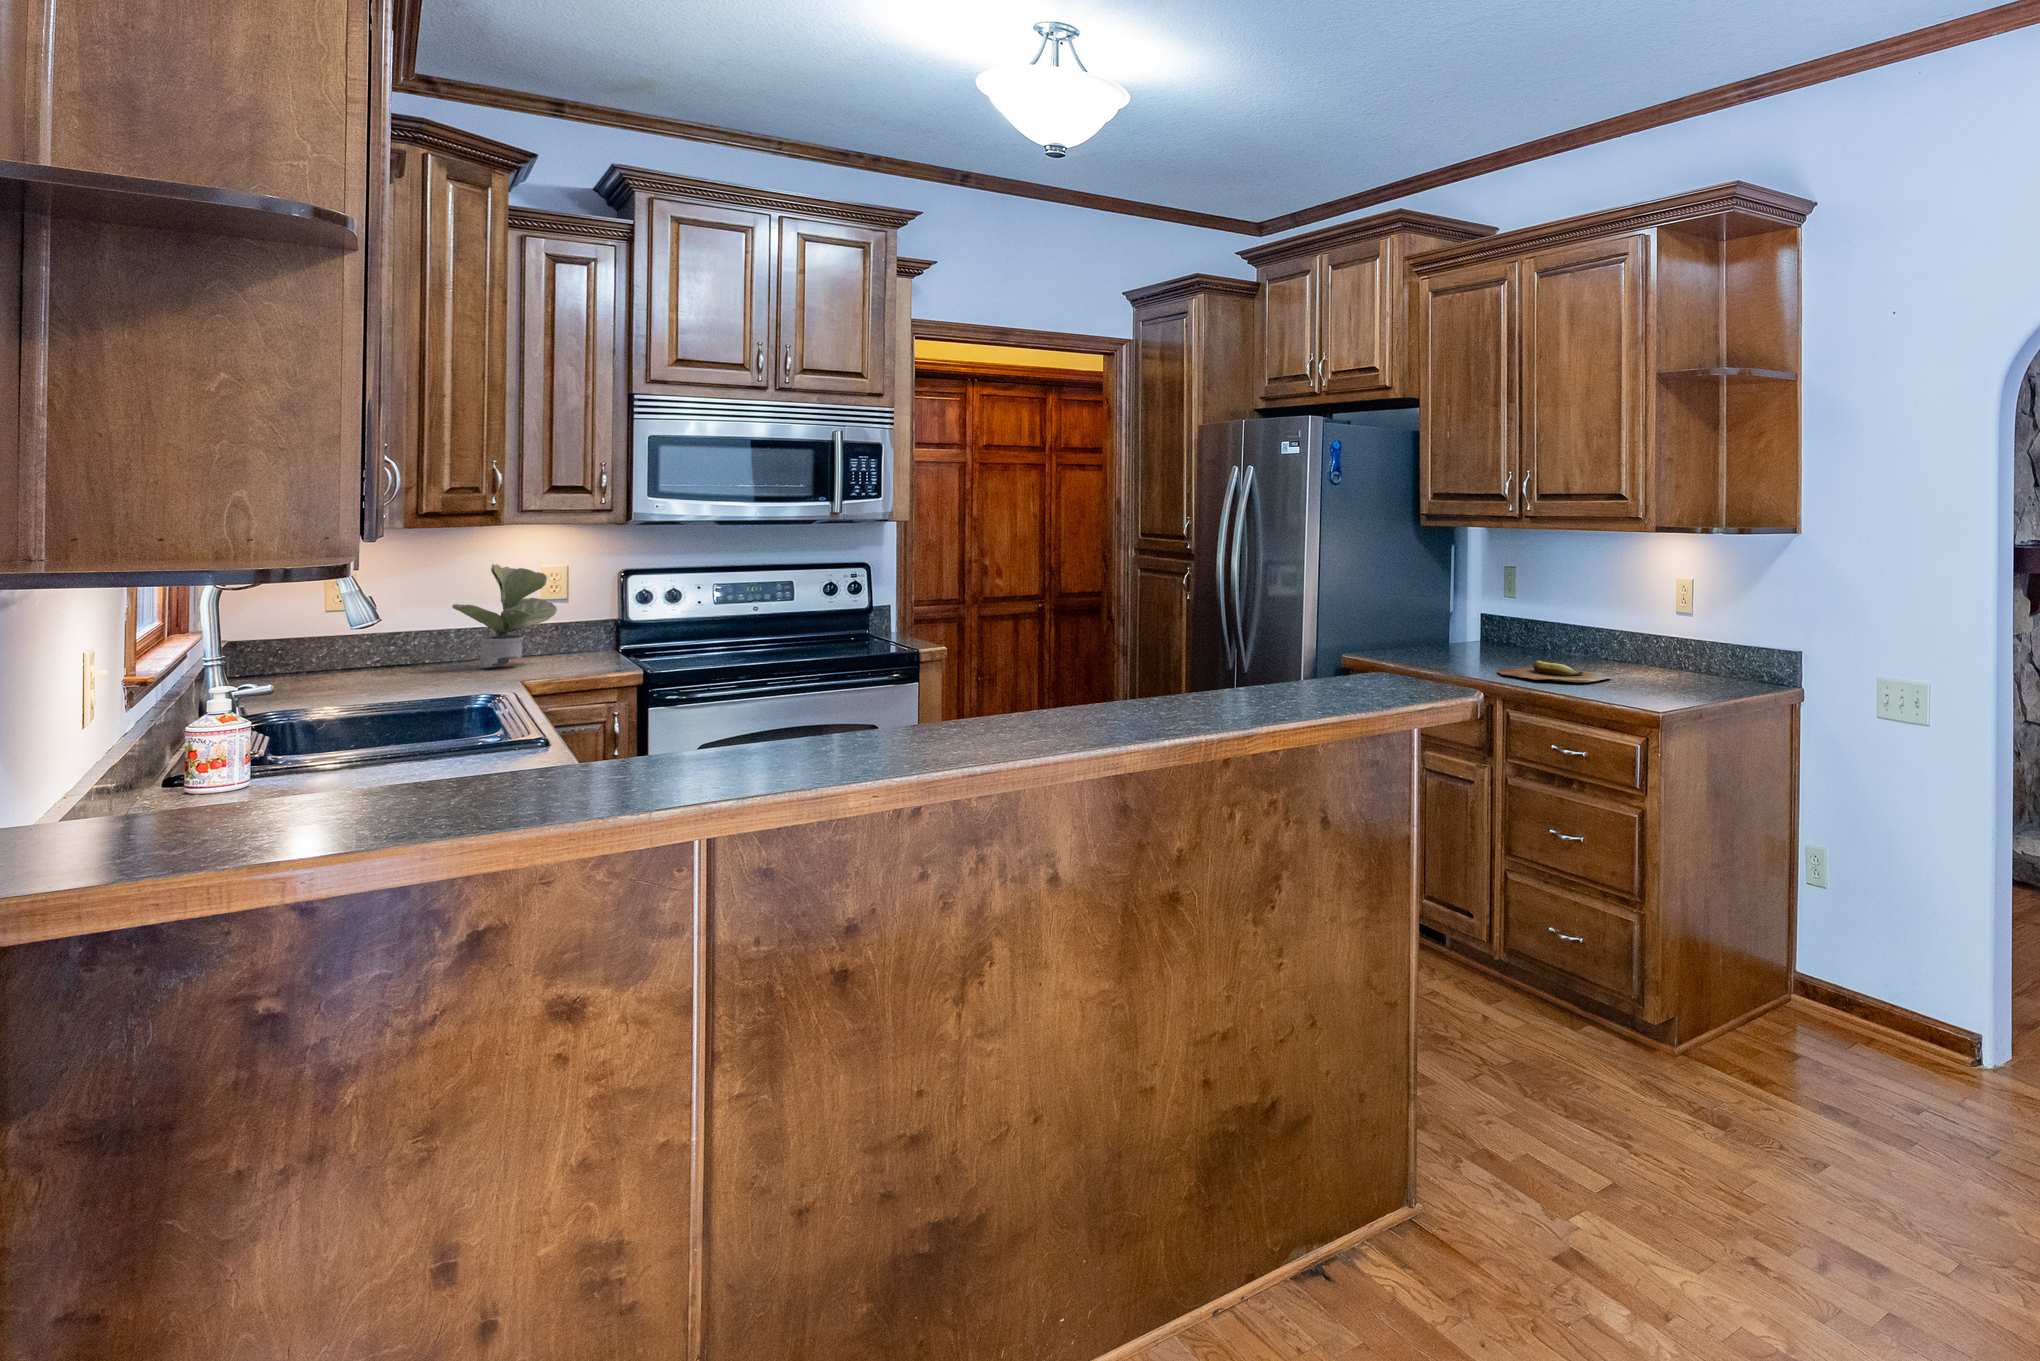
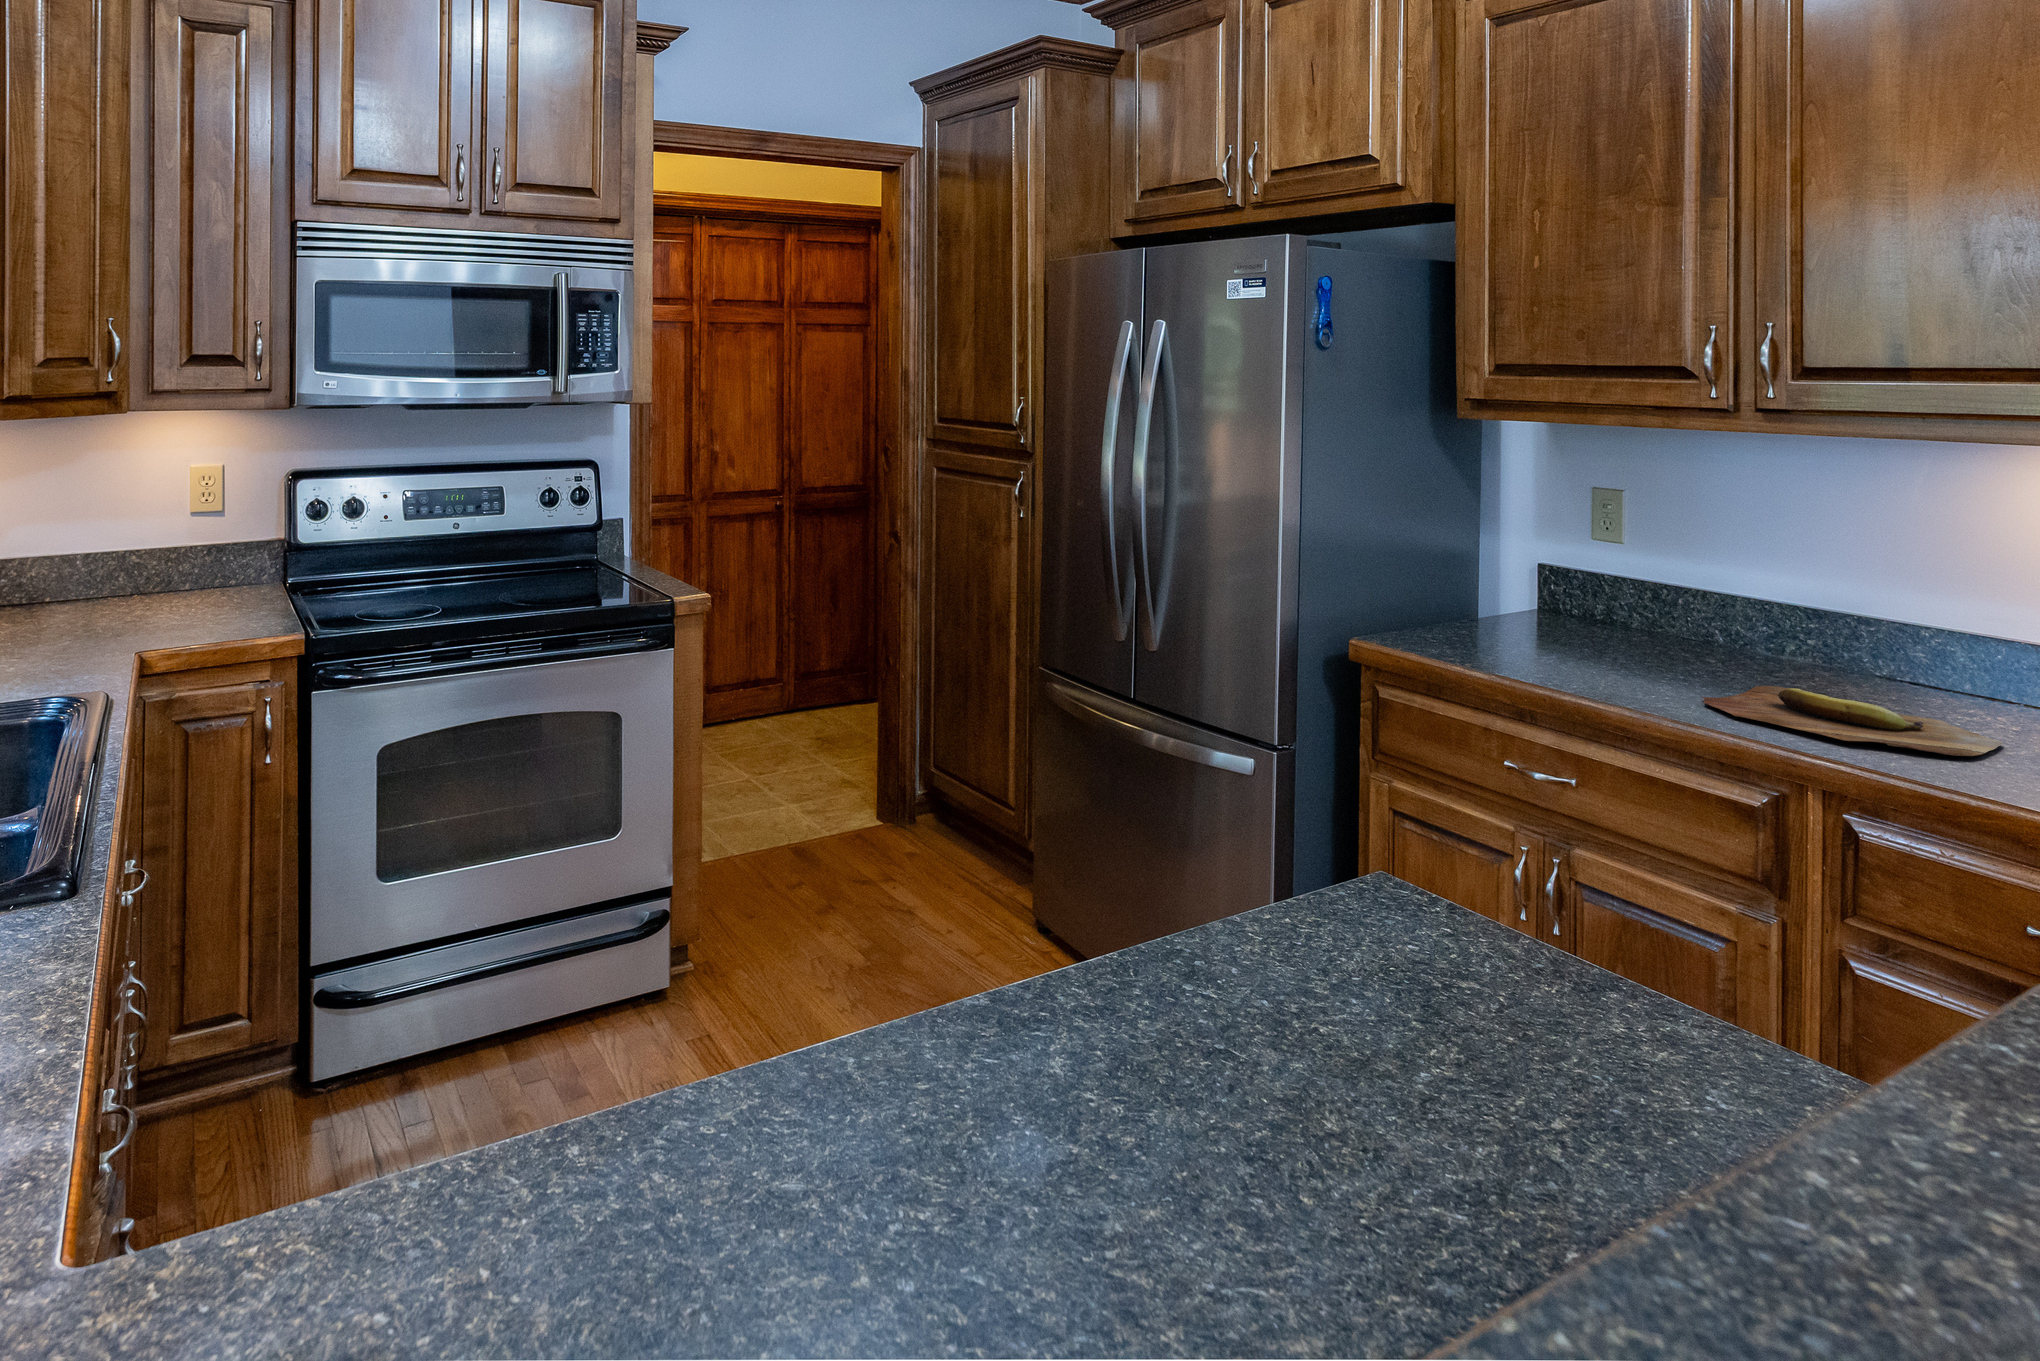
potted plant: present [452,564,557,668] -> none [64,466,200,618]

